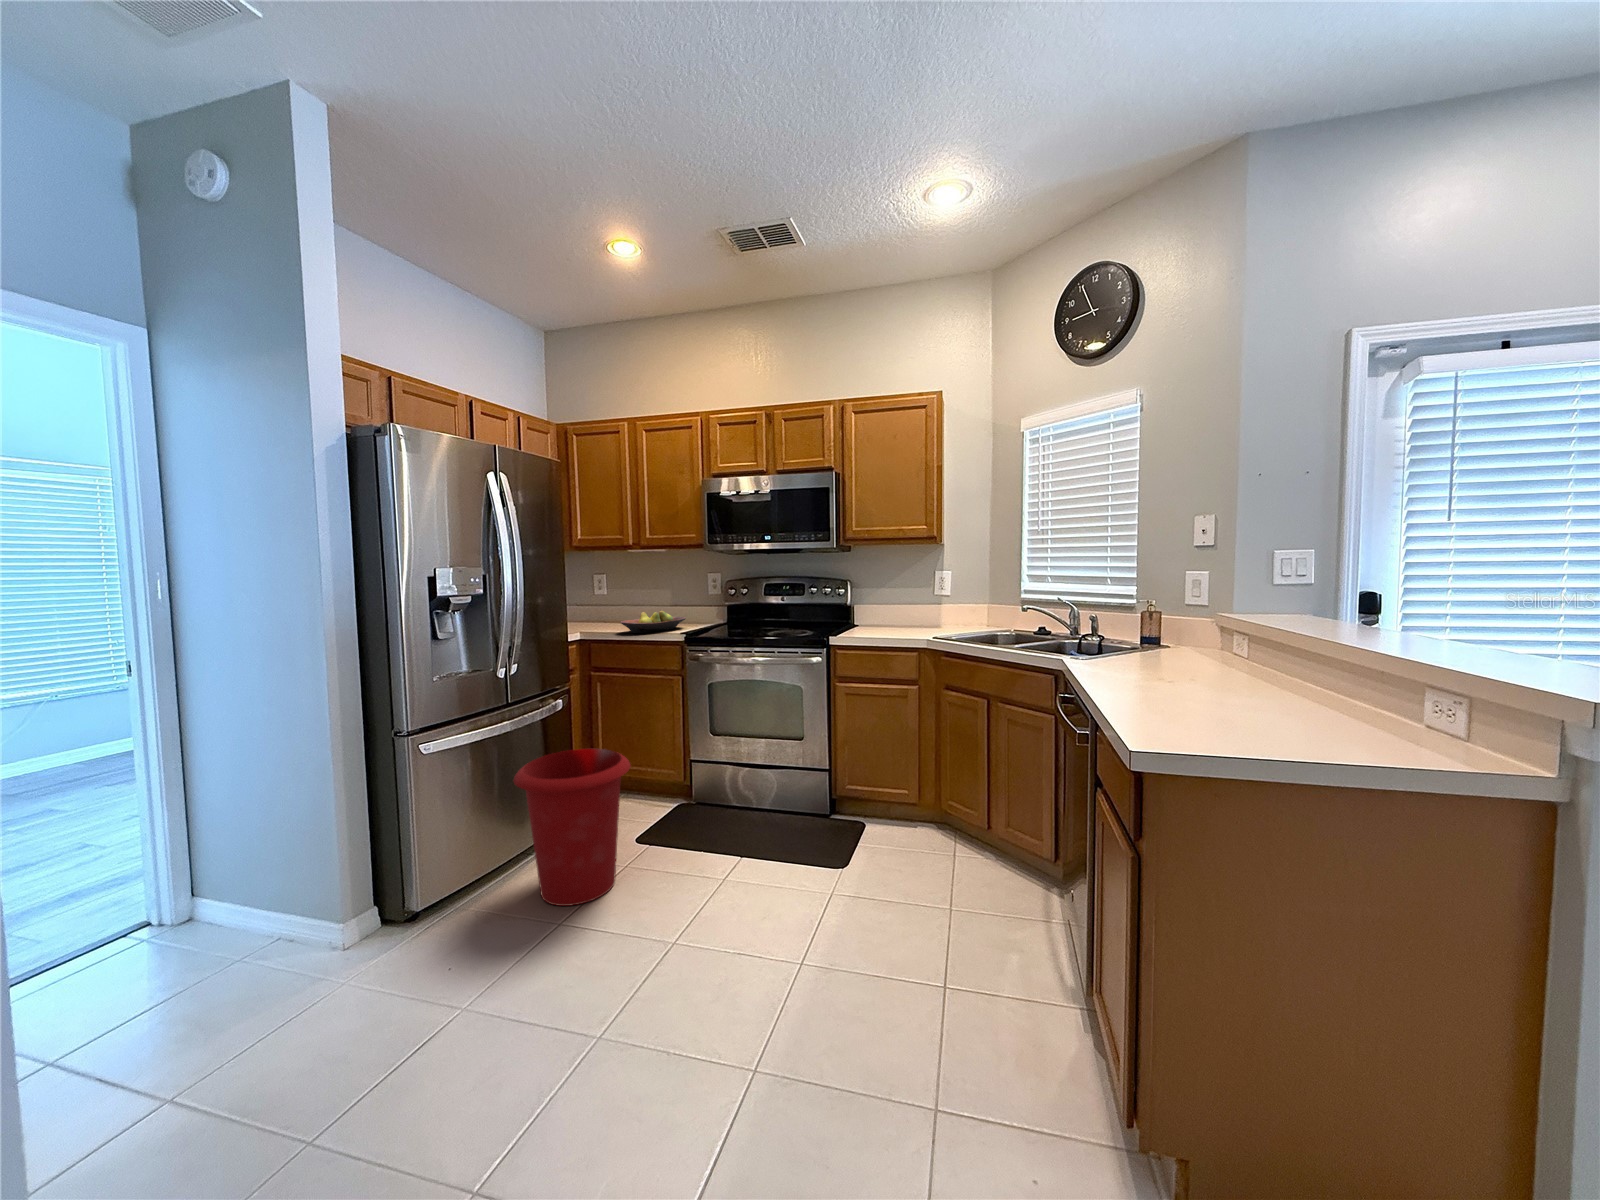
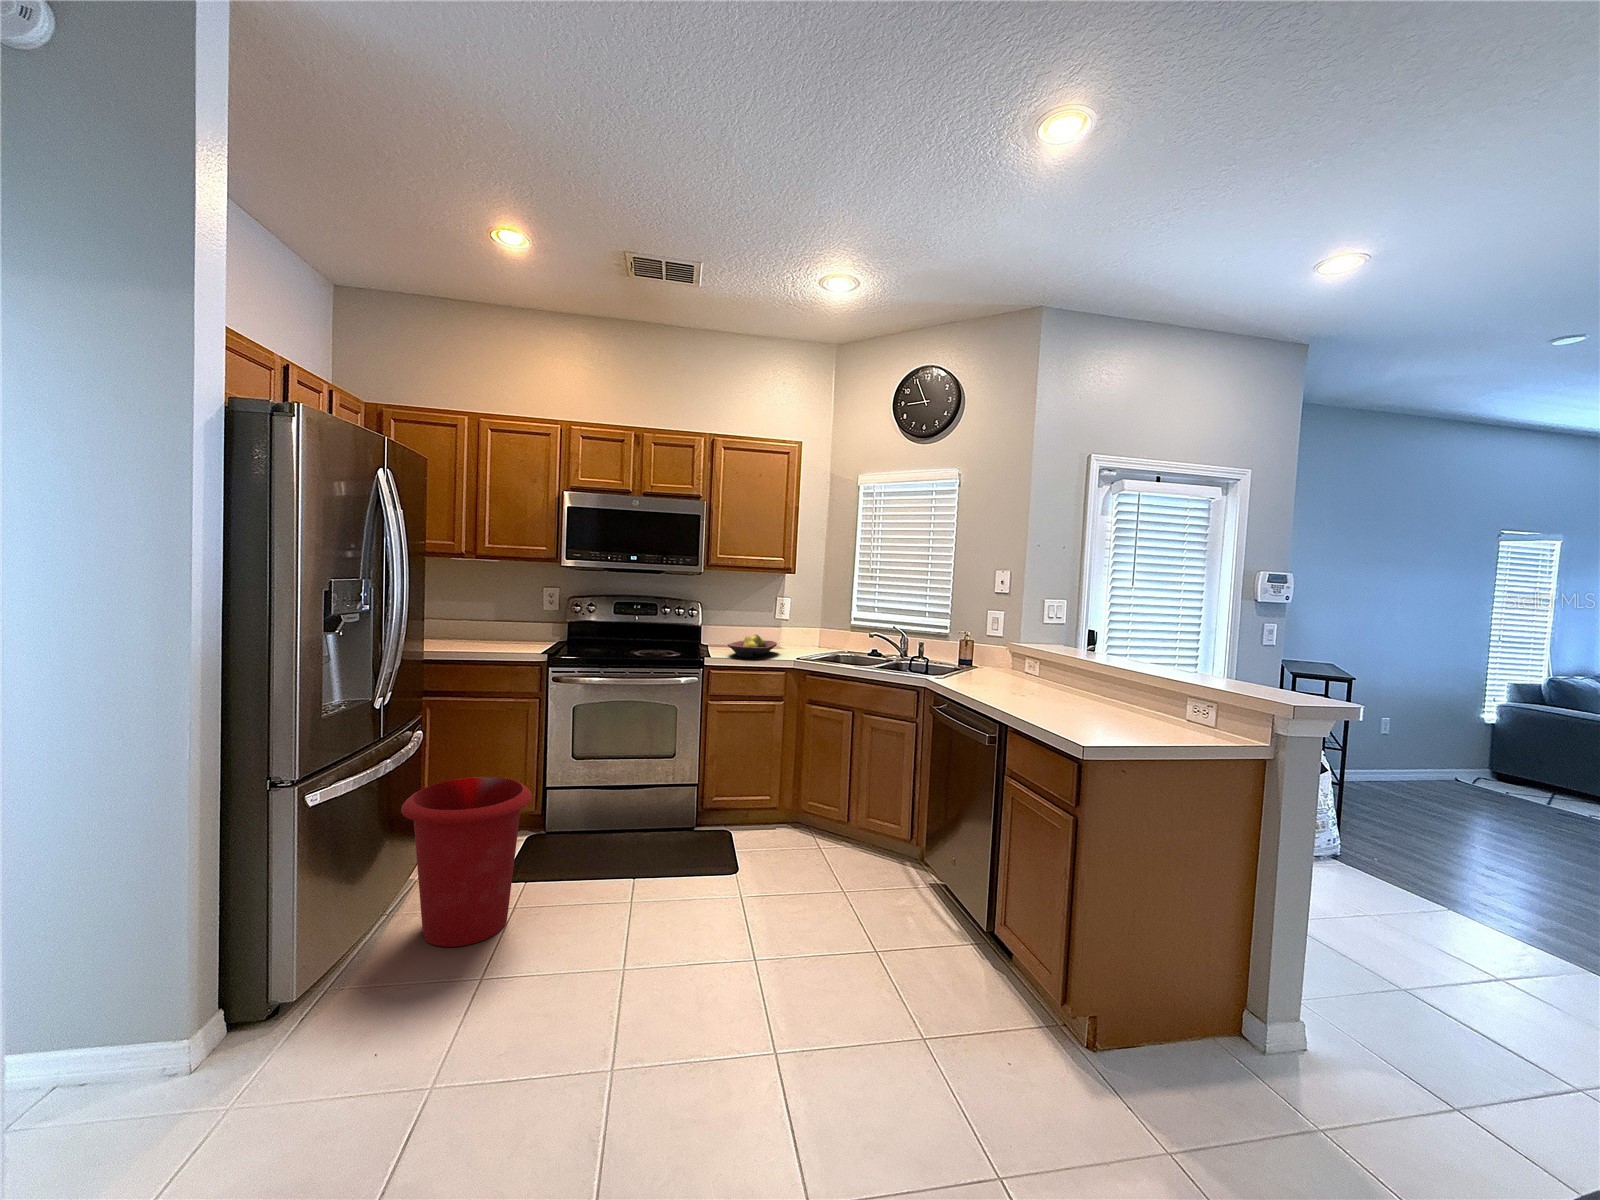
fruit bowl: present [620,611,686,633] -> present [728,634,777,657]

